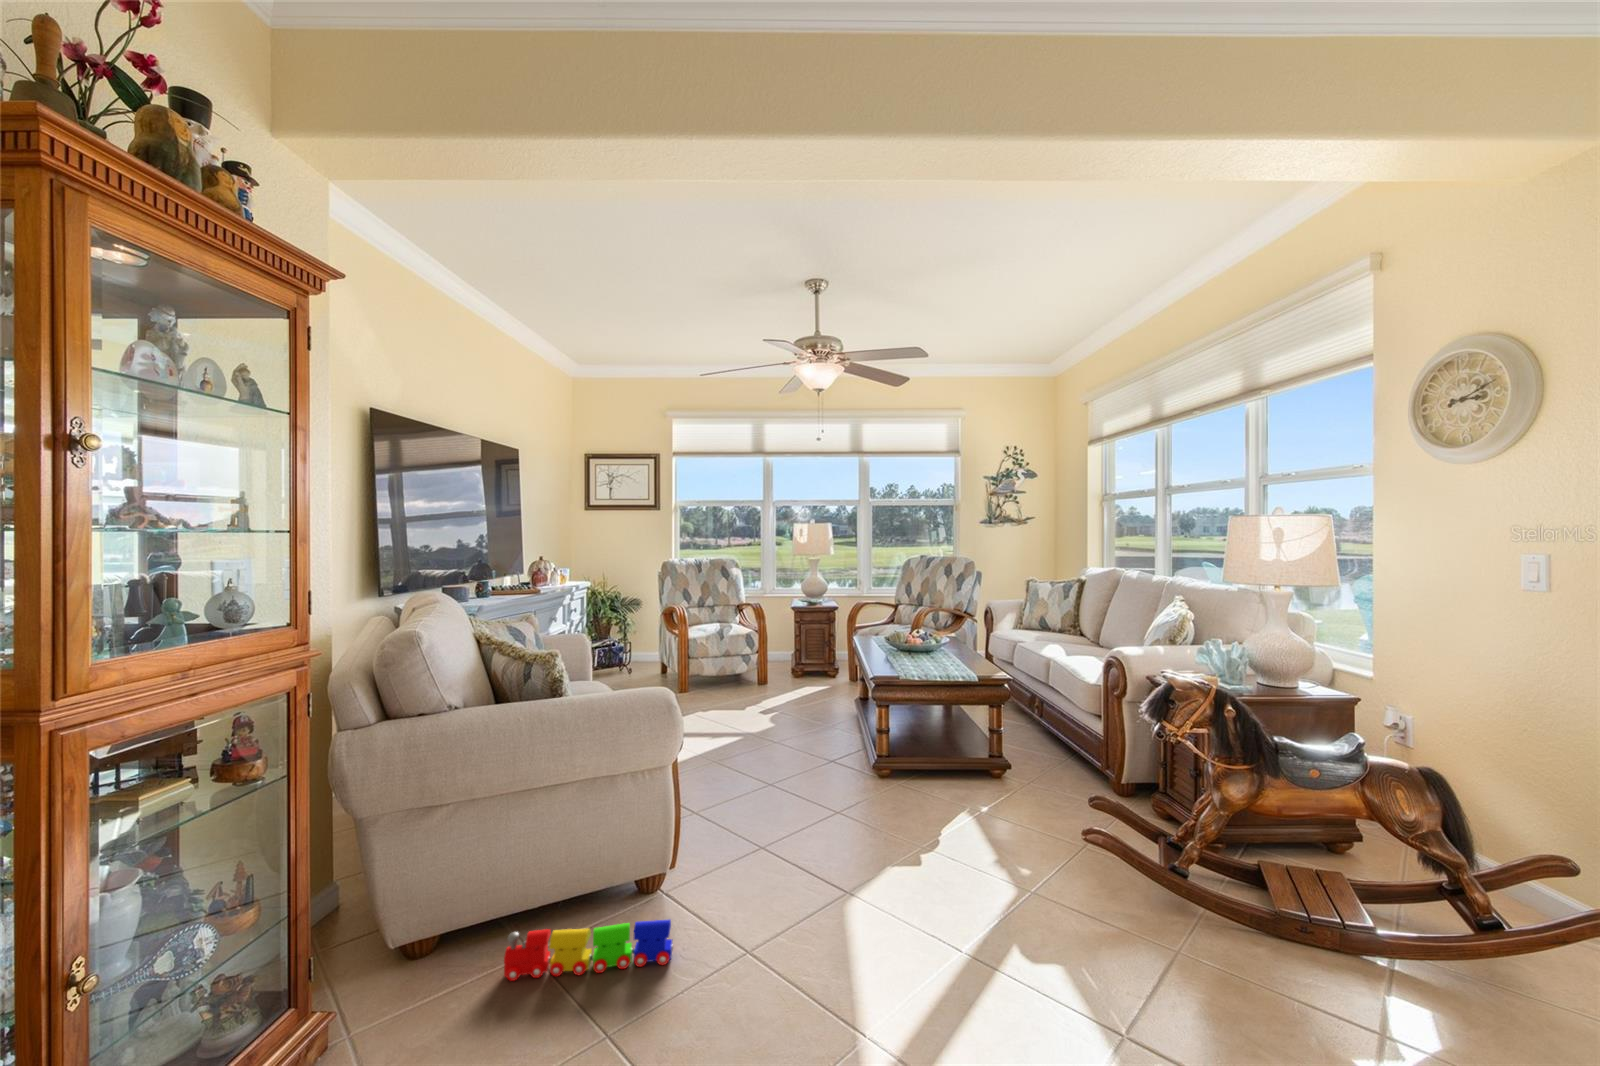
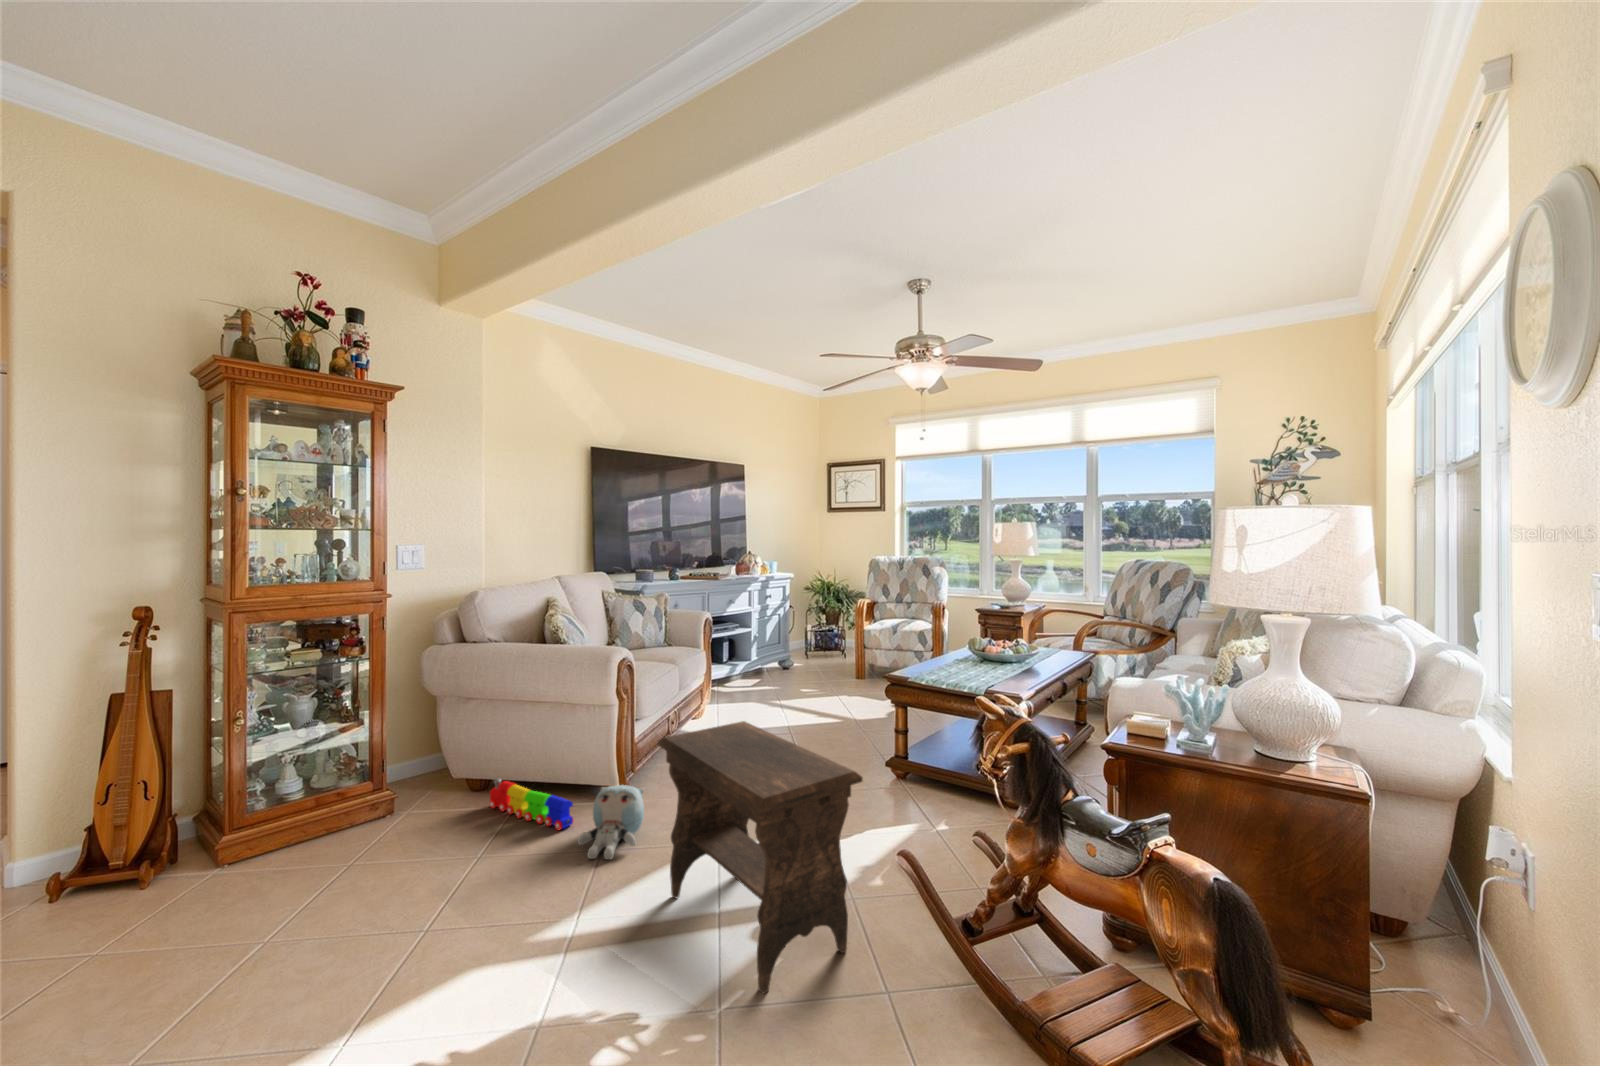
footstool: none [895,756,1141,1010] -> present [658,721,863,994]
plush toy: none [708,868,796,978] -> present [577,785,645,860]

